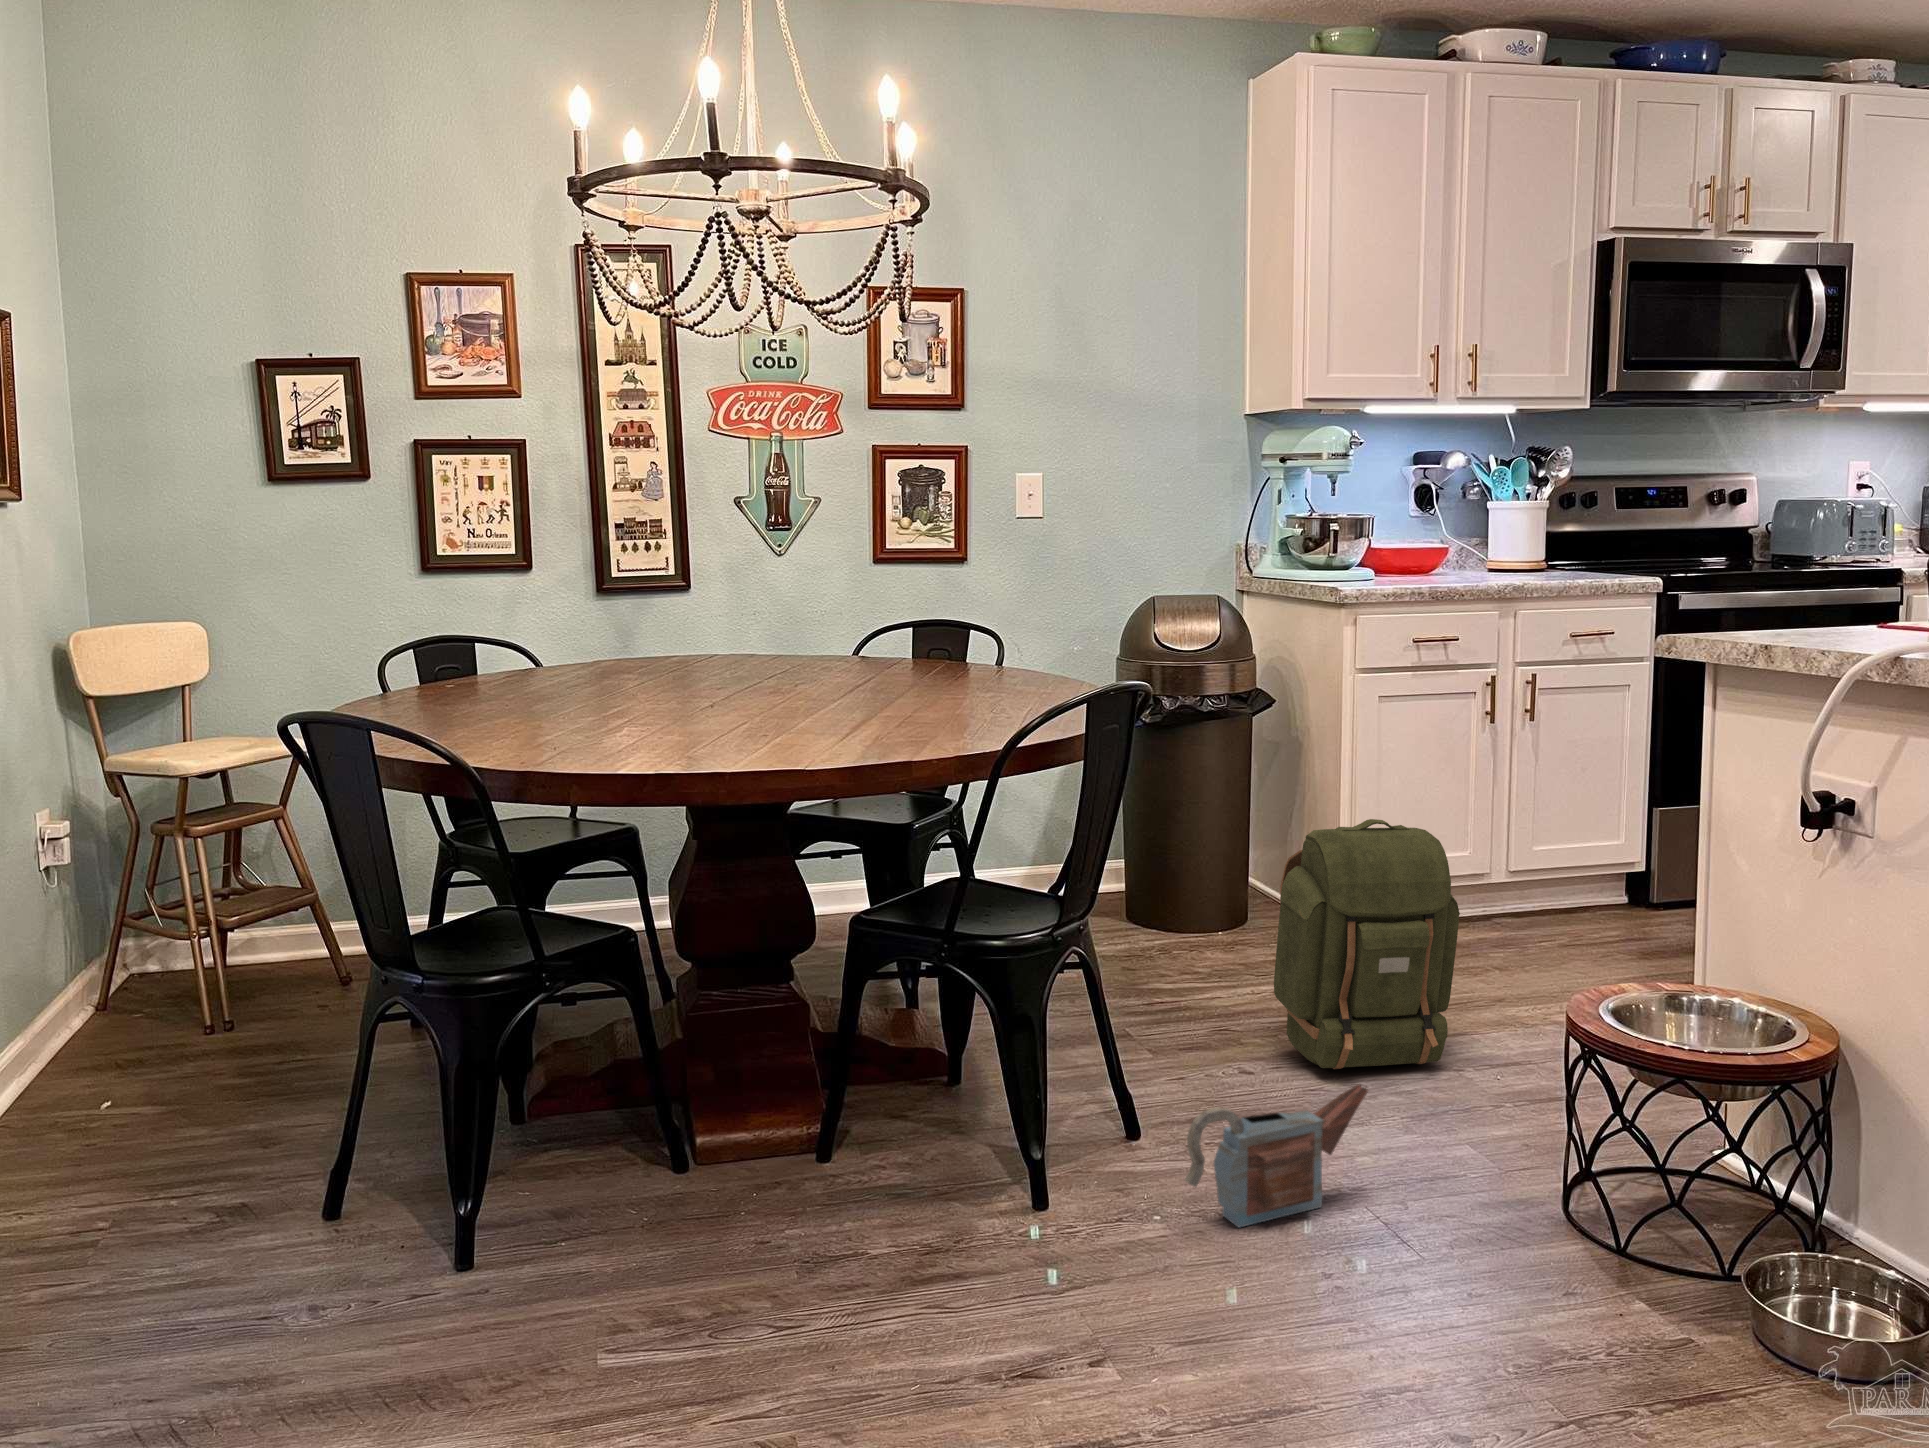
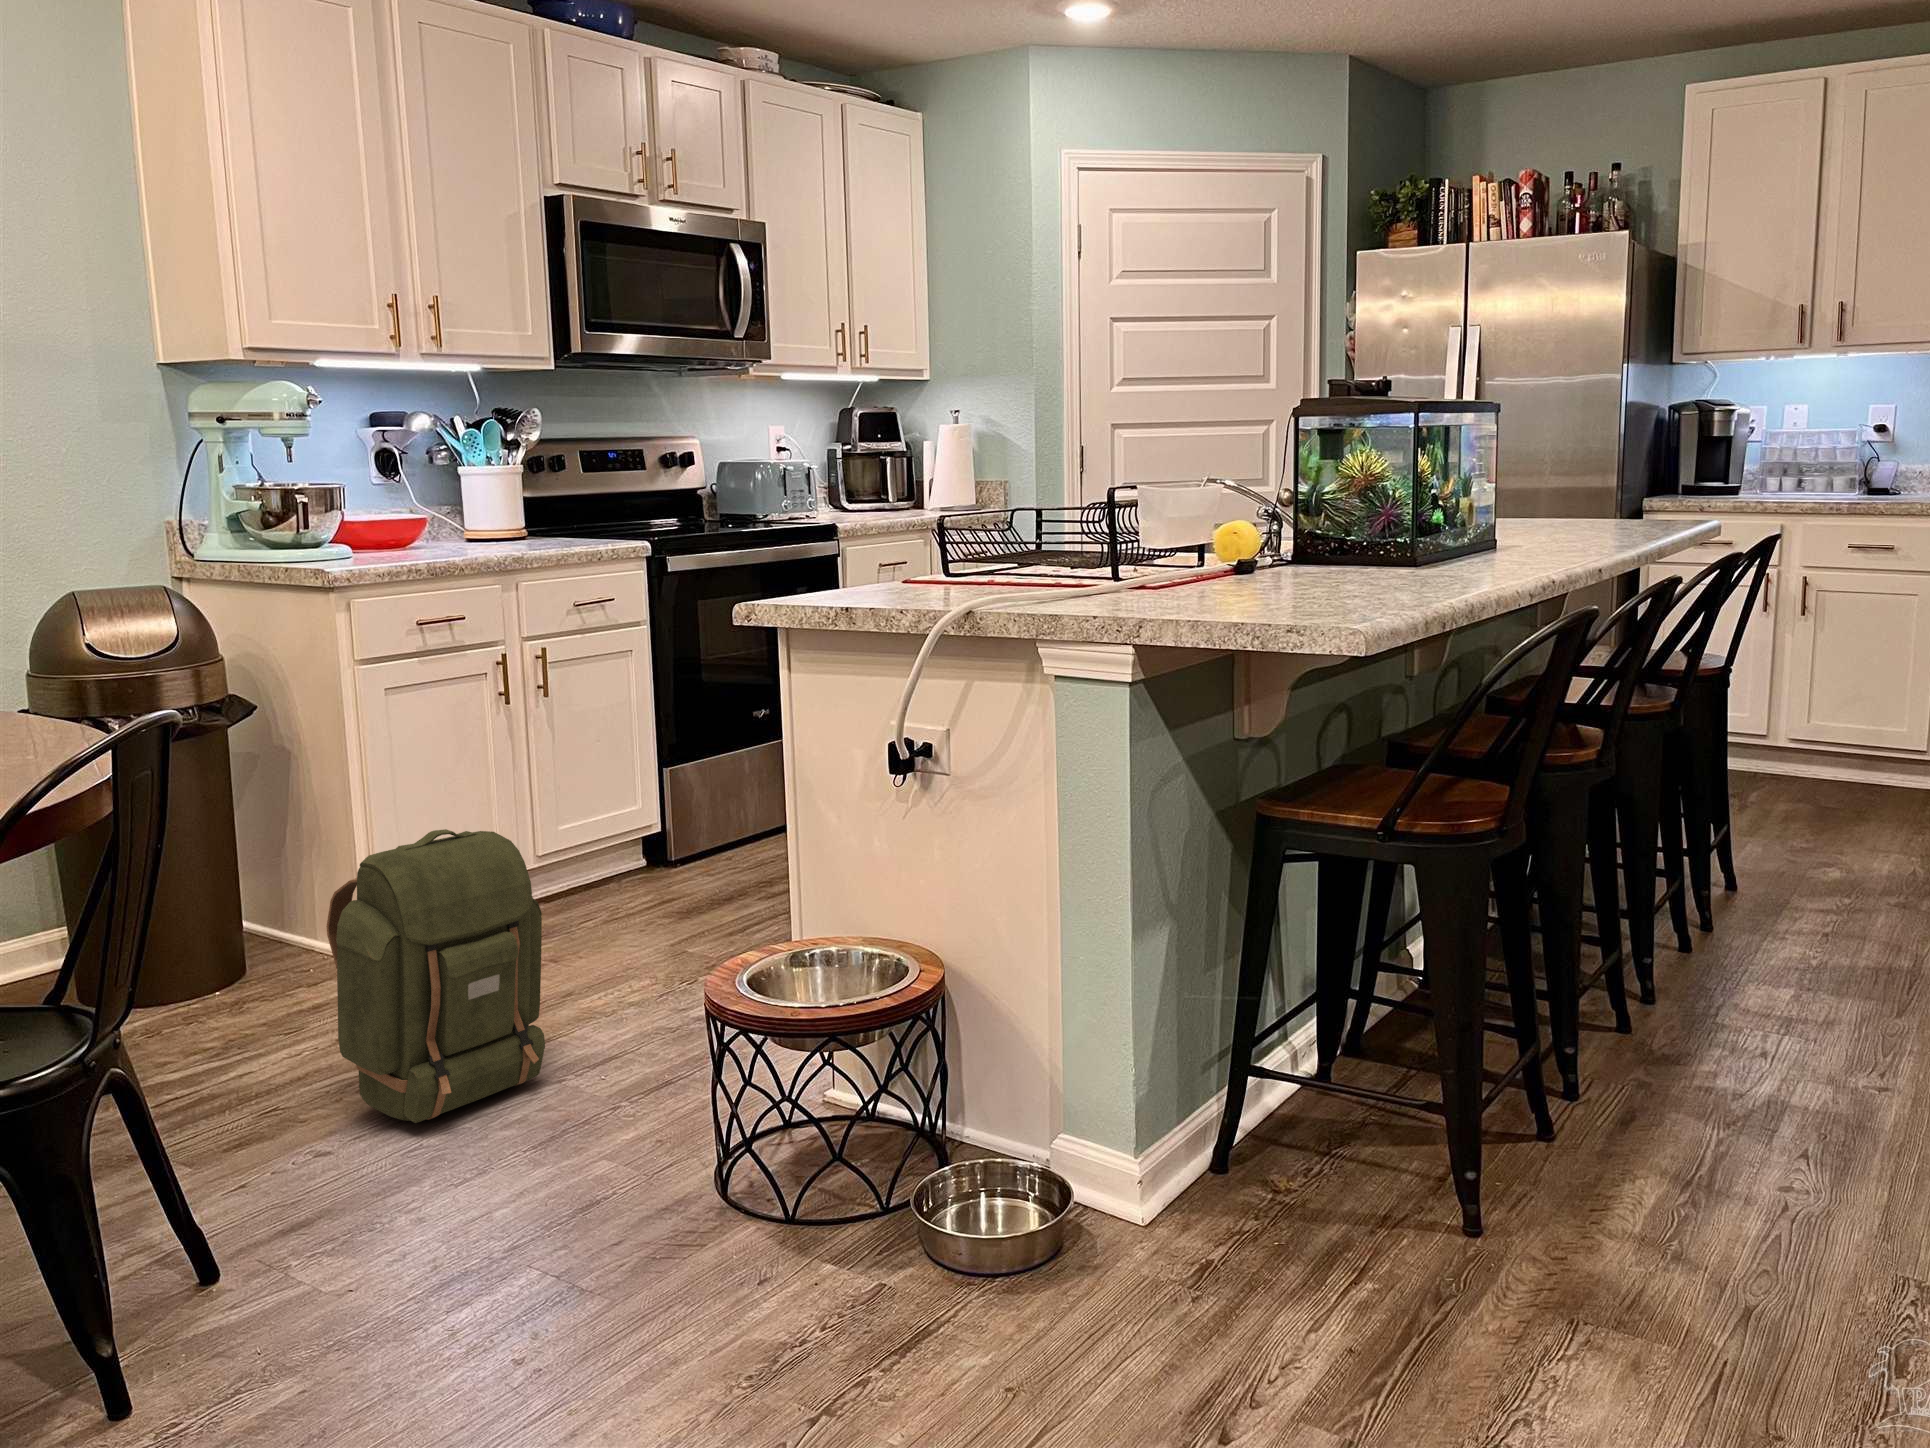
watering can: present [1185,1085,1368,1227] -> none [316,1134,512,1352]

